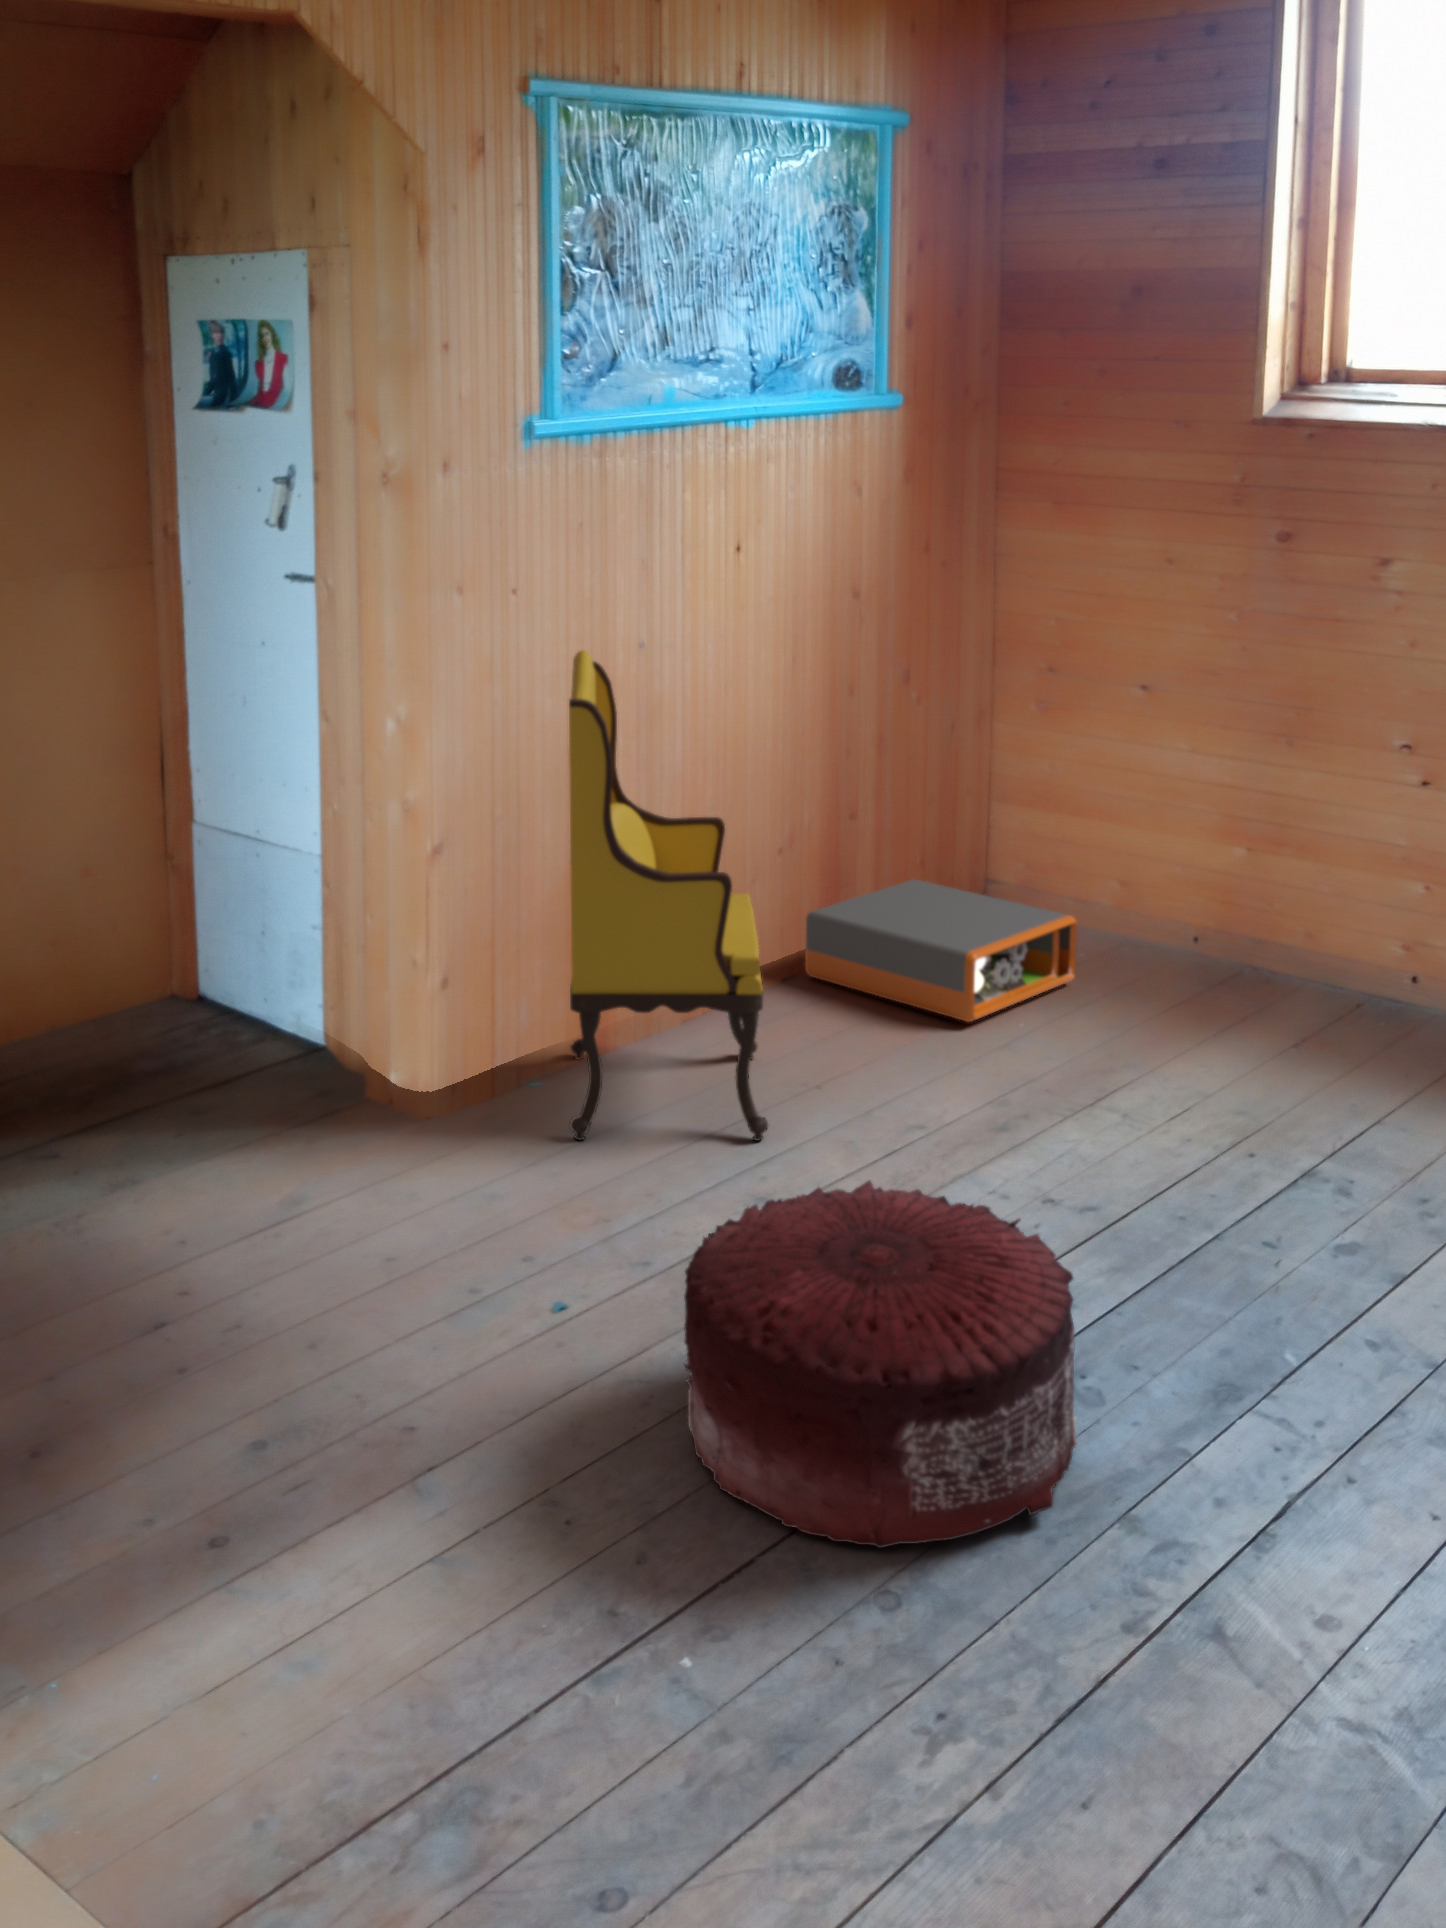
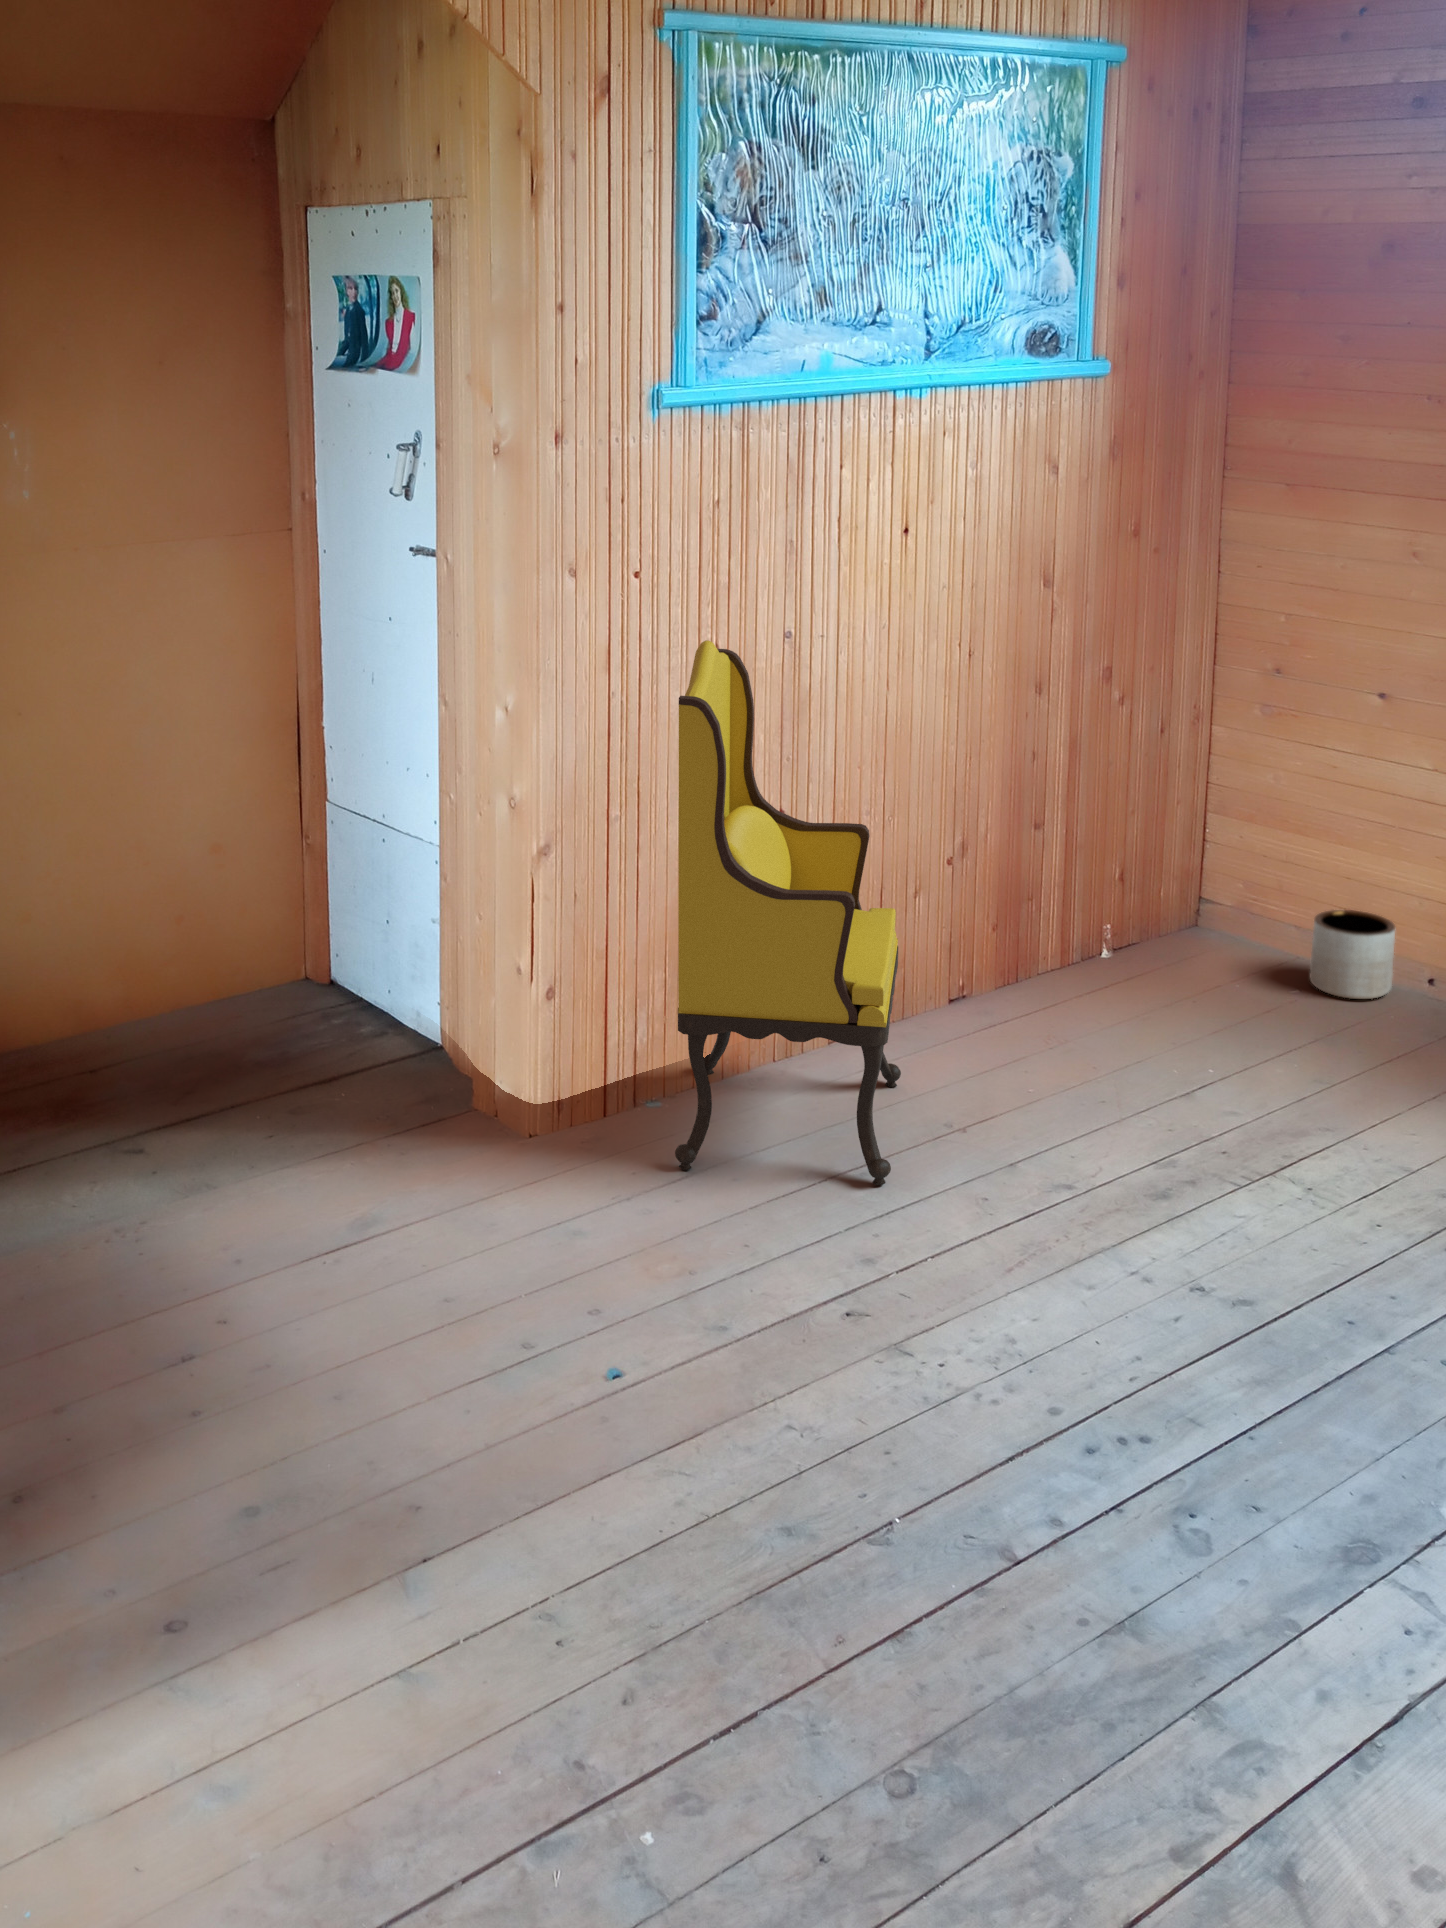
storage box: present [805,880,1077,1022] -> none [974,892,1280,1059]
planter: none [1097,884,1170,963] -> present [1310,910,1395,999]
pouf: present [684,1181,1077,1548] -> none [710,1265,1164,1715]

